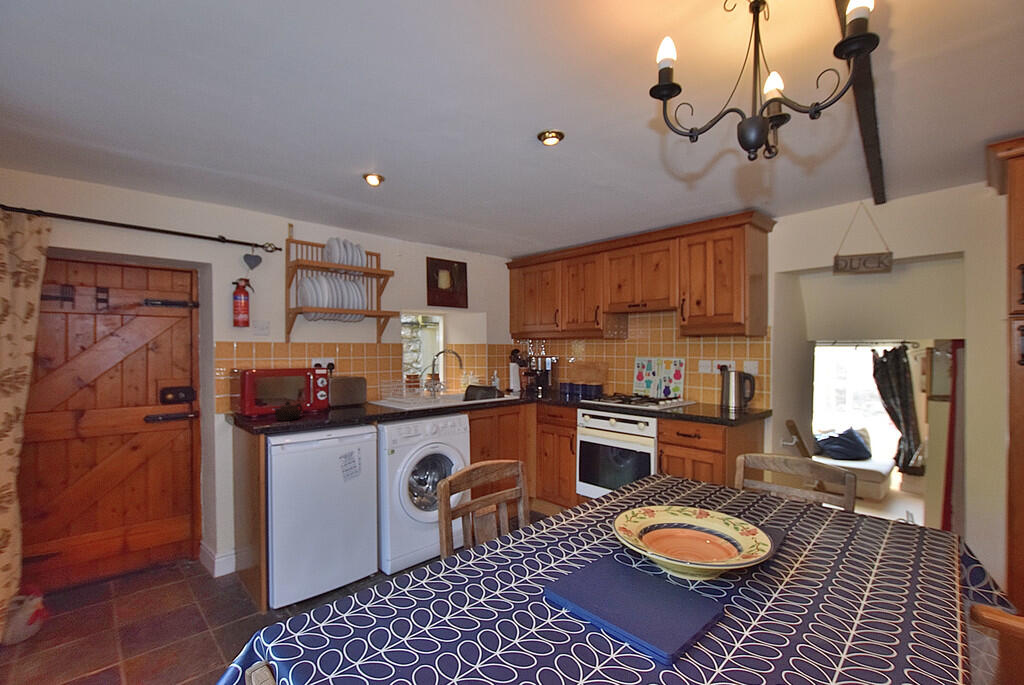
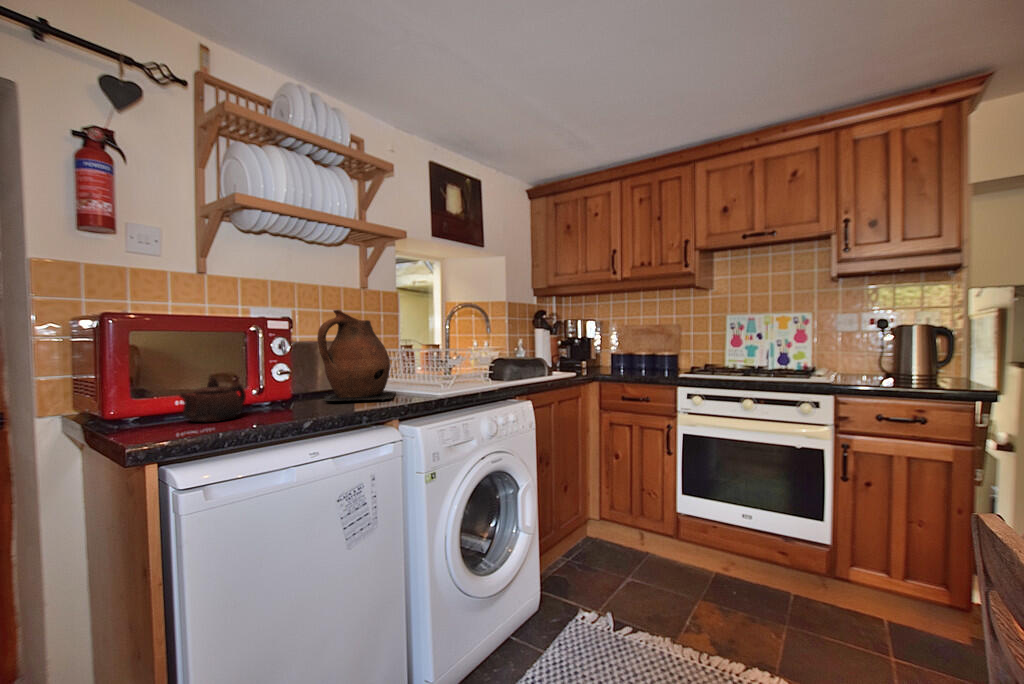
ceramic pitcher: none [339,365,383,413] -> present [317,310,396,401]

